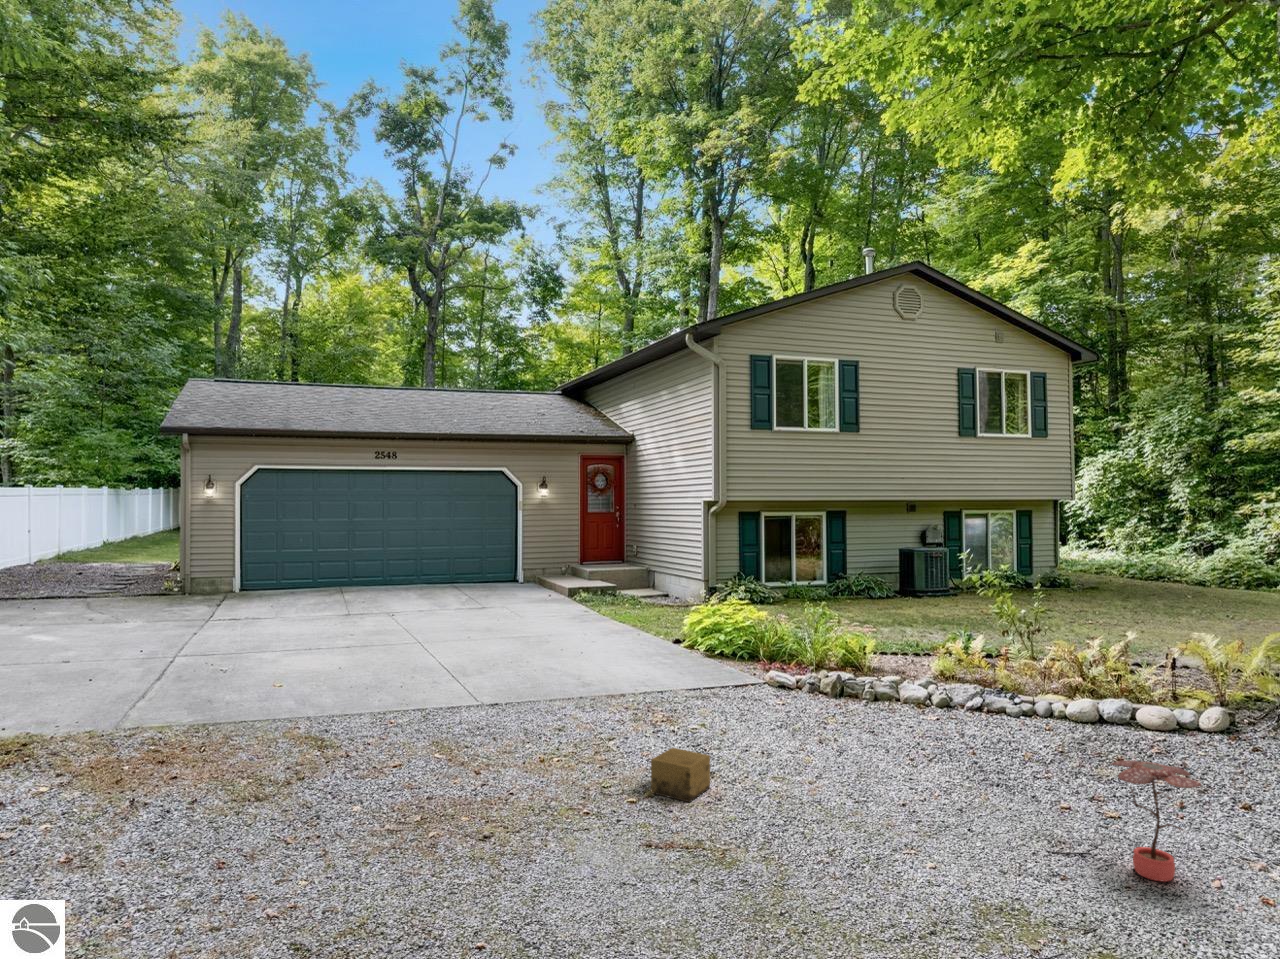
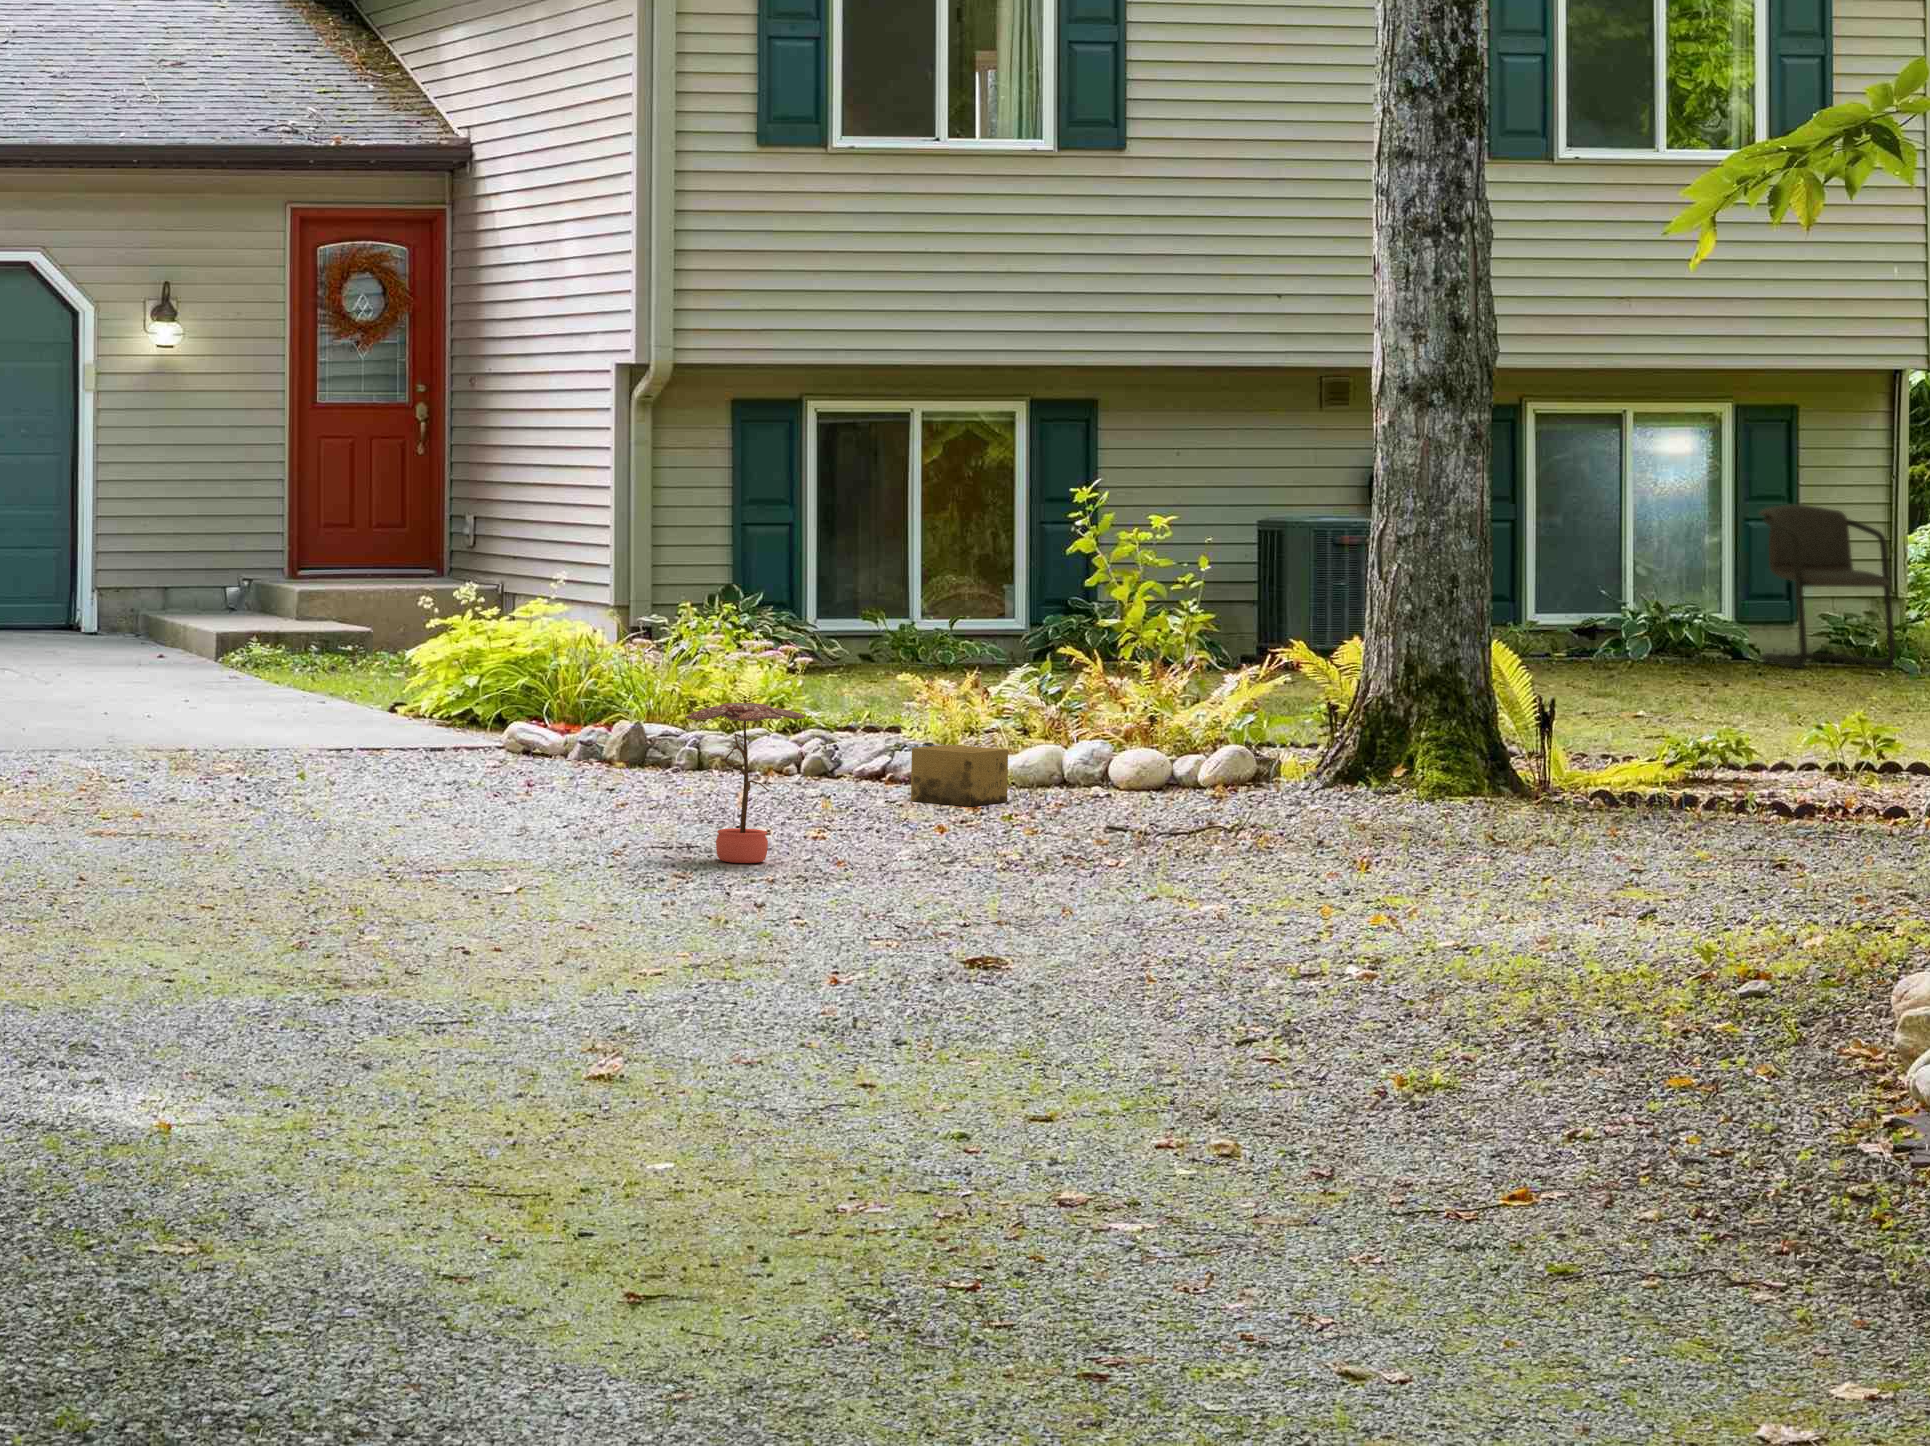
chair: none [1023,538,1069,588] -> present [1759,504,1896,669]
cardboard box: present [651,748,710,802] -> present [911,745,1008,806]

